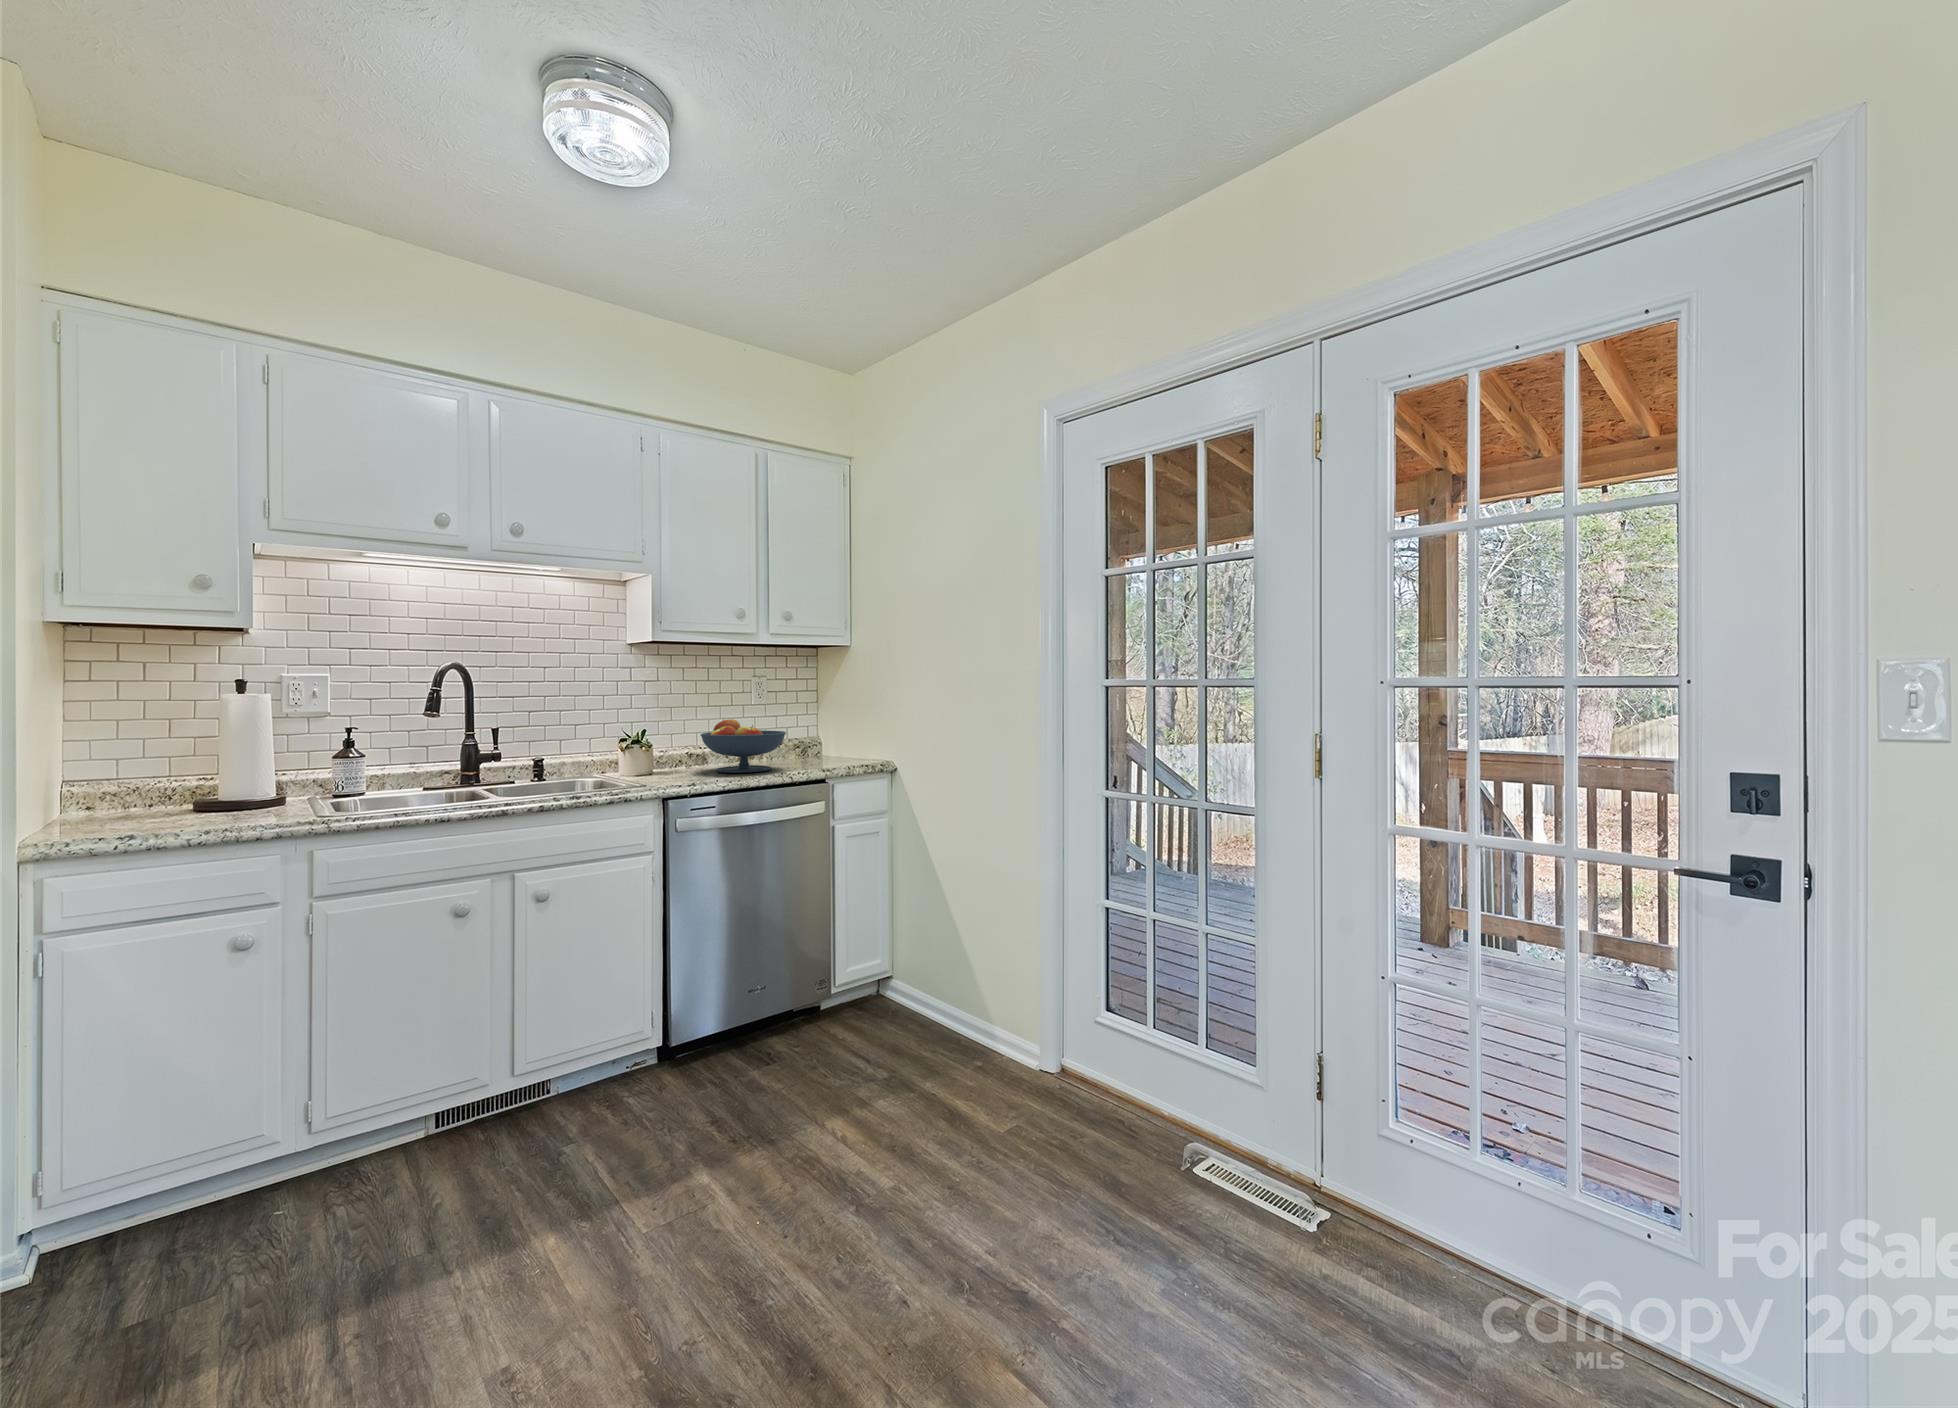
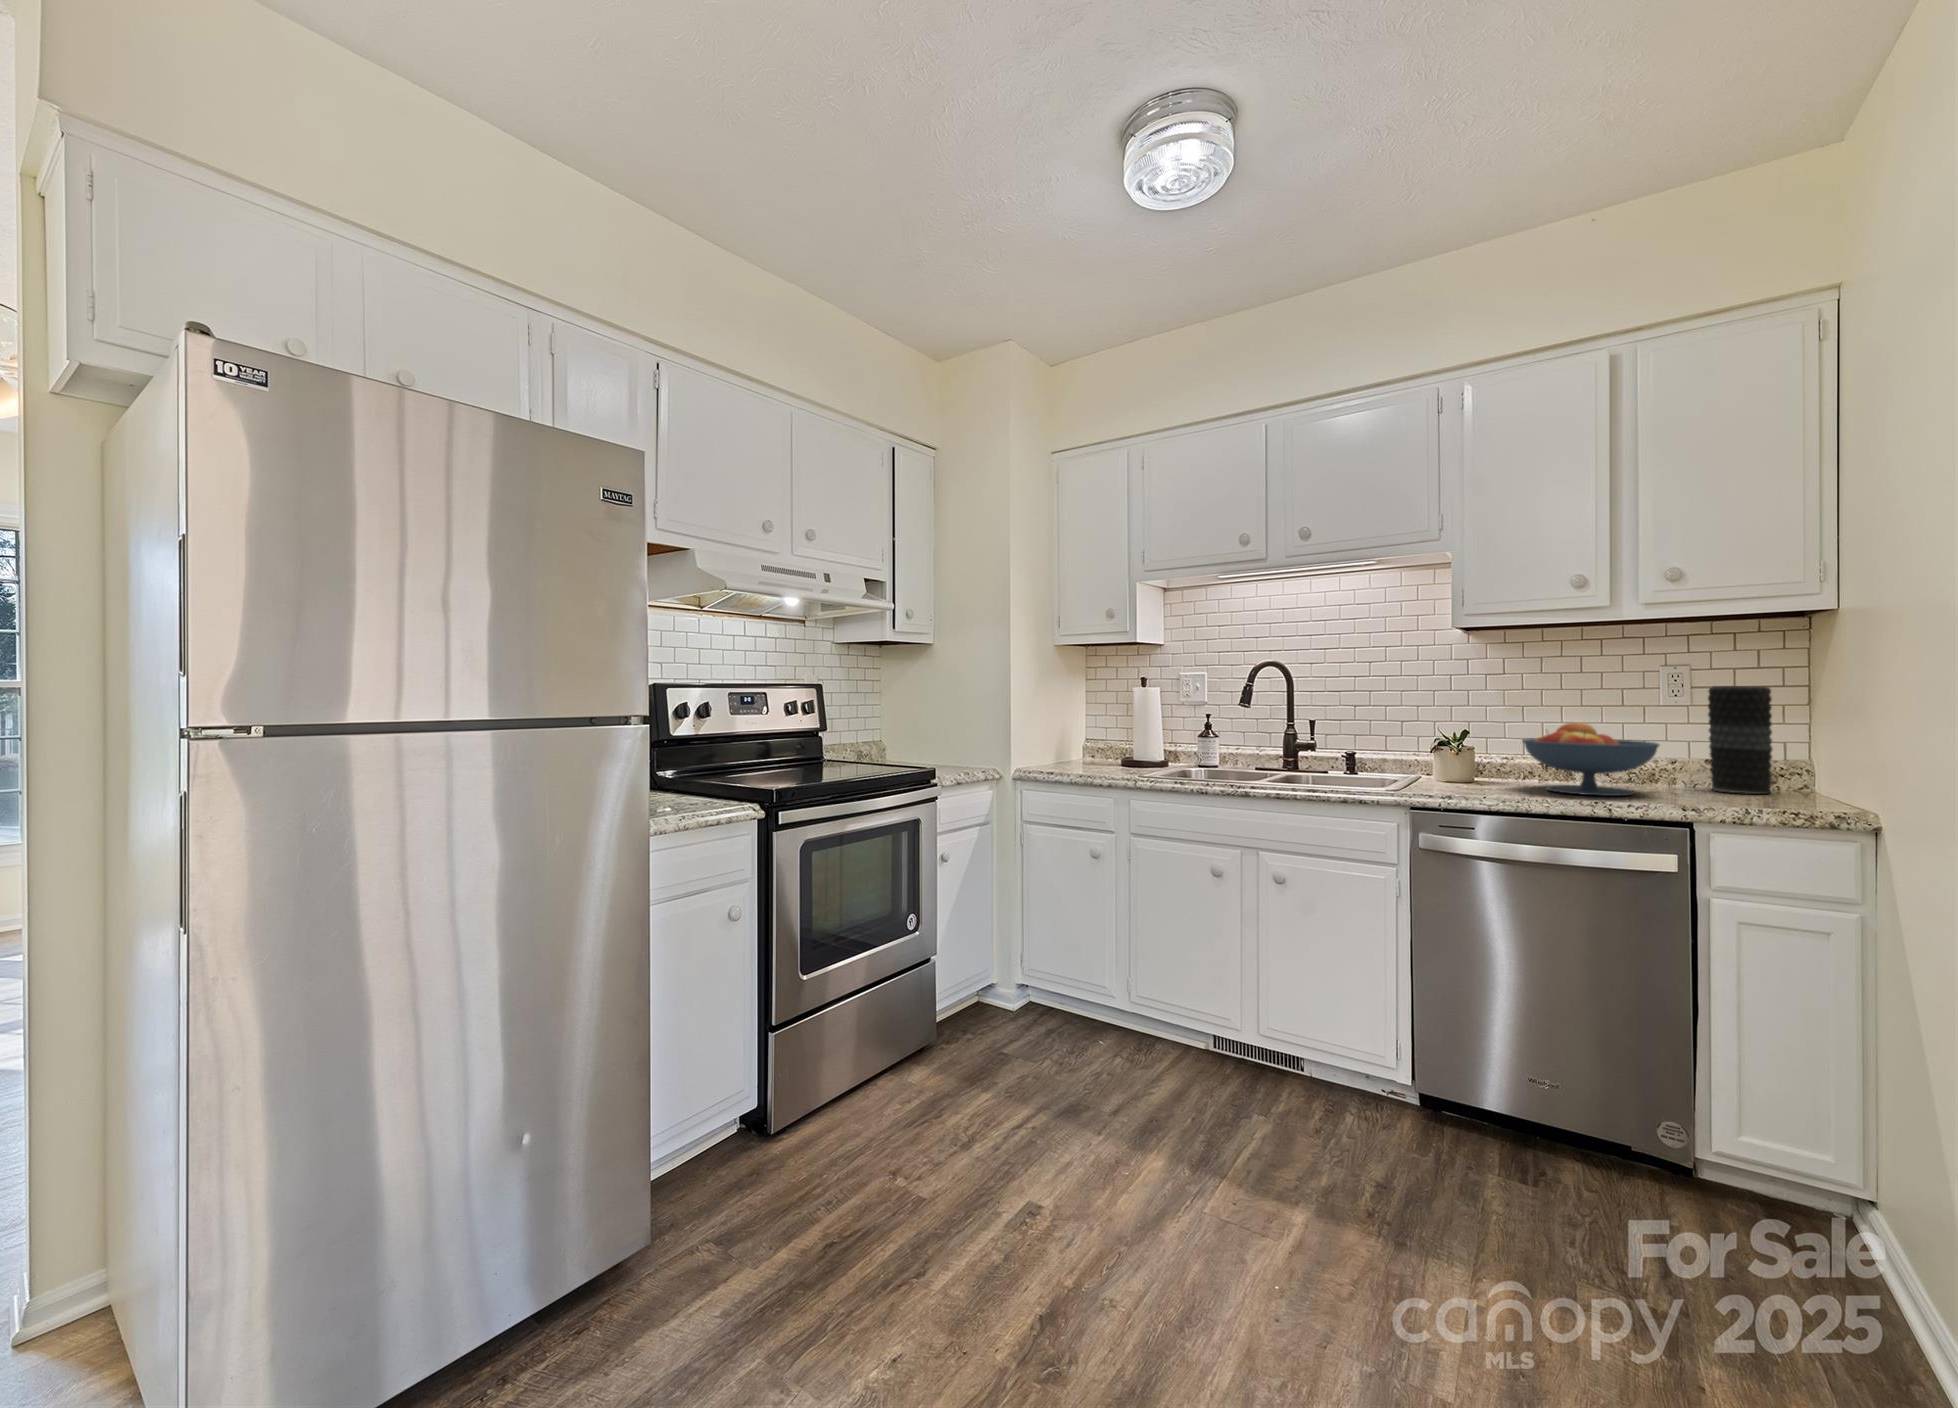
vase: none [785,691,817,761] -> present [1708,686,1772,794]

